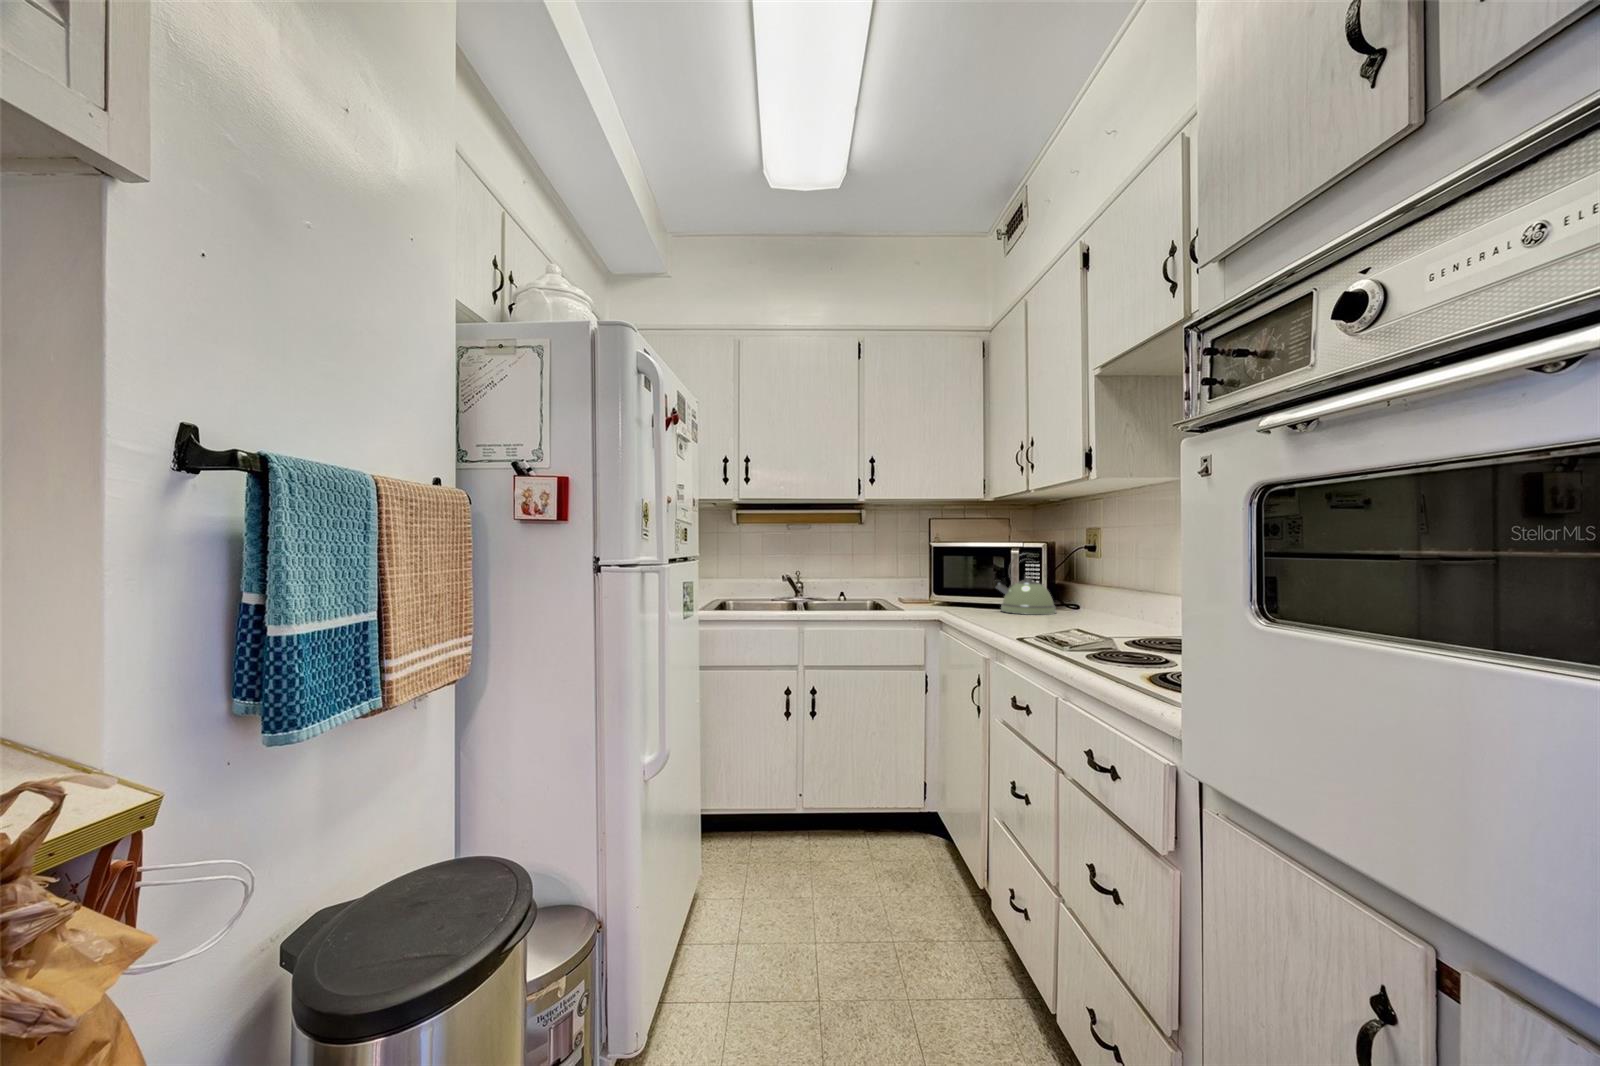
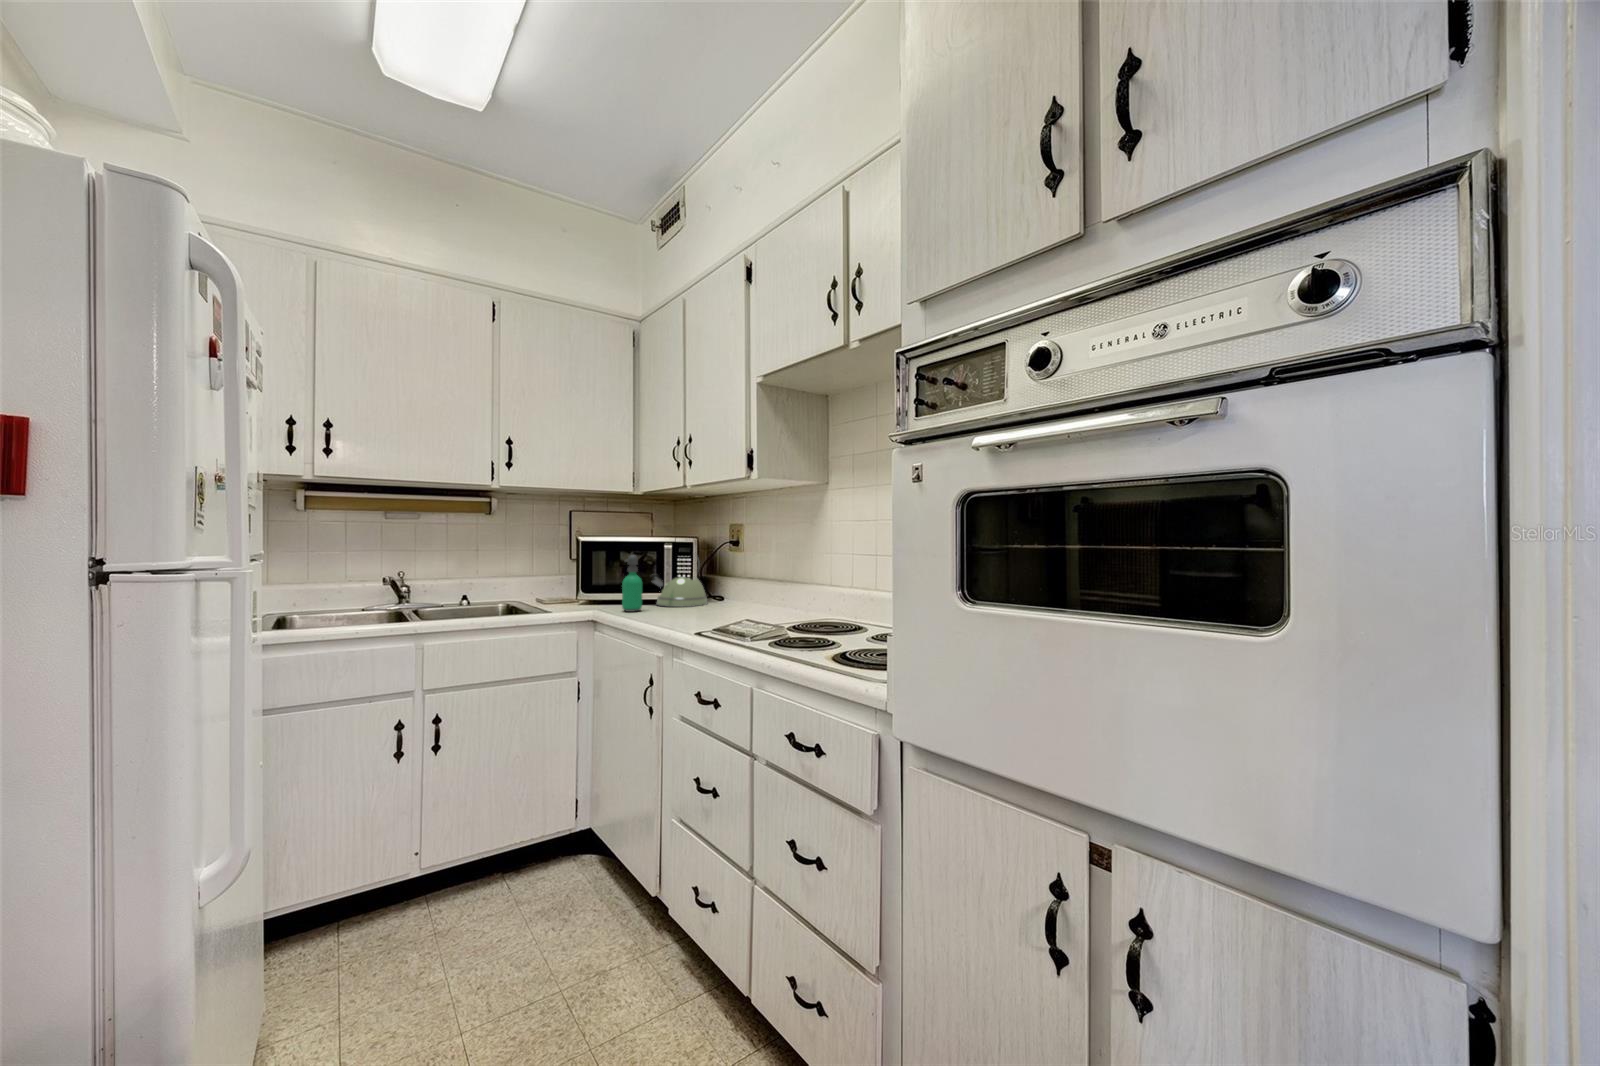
soap dispenser: none [963,561,982,615] -> present [622,555,642,612]

